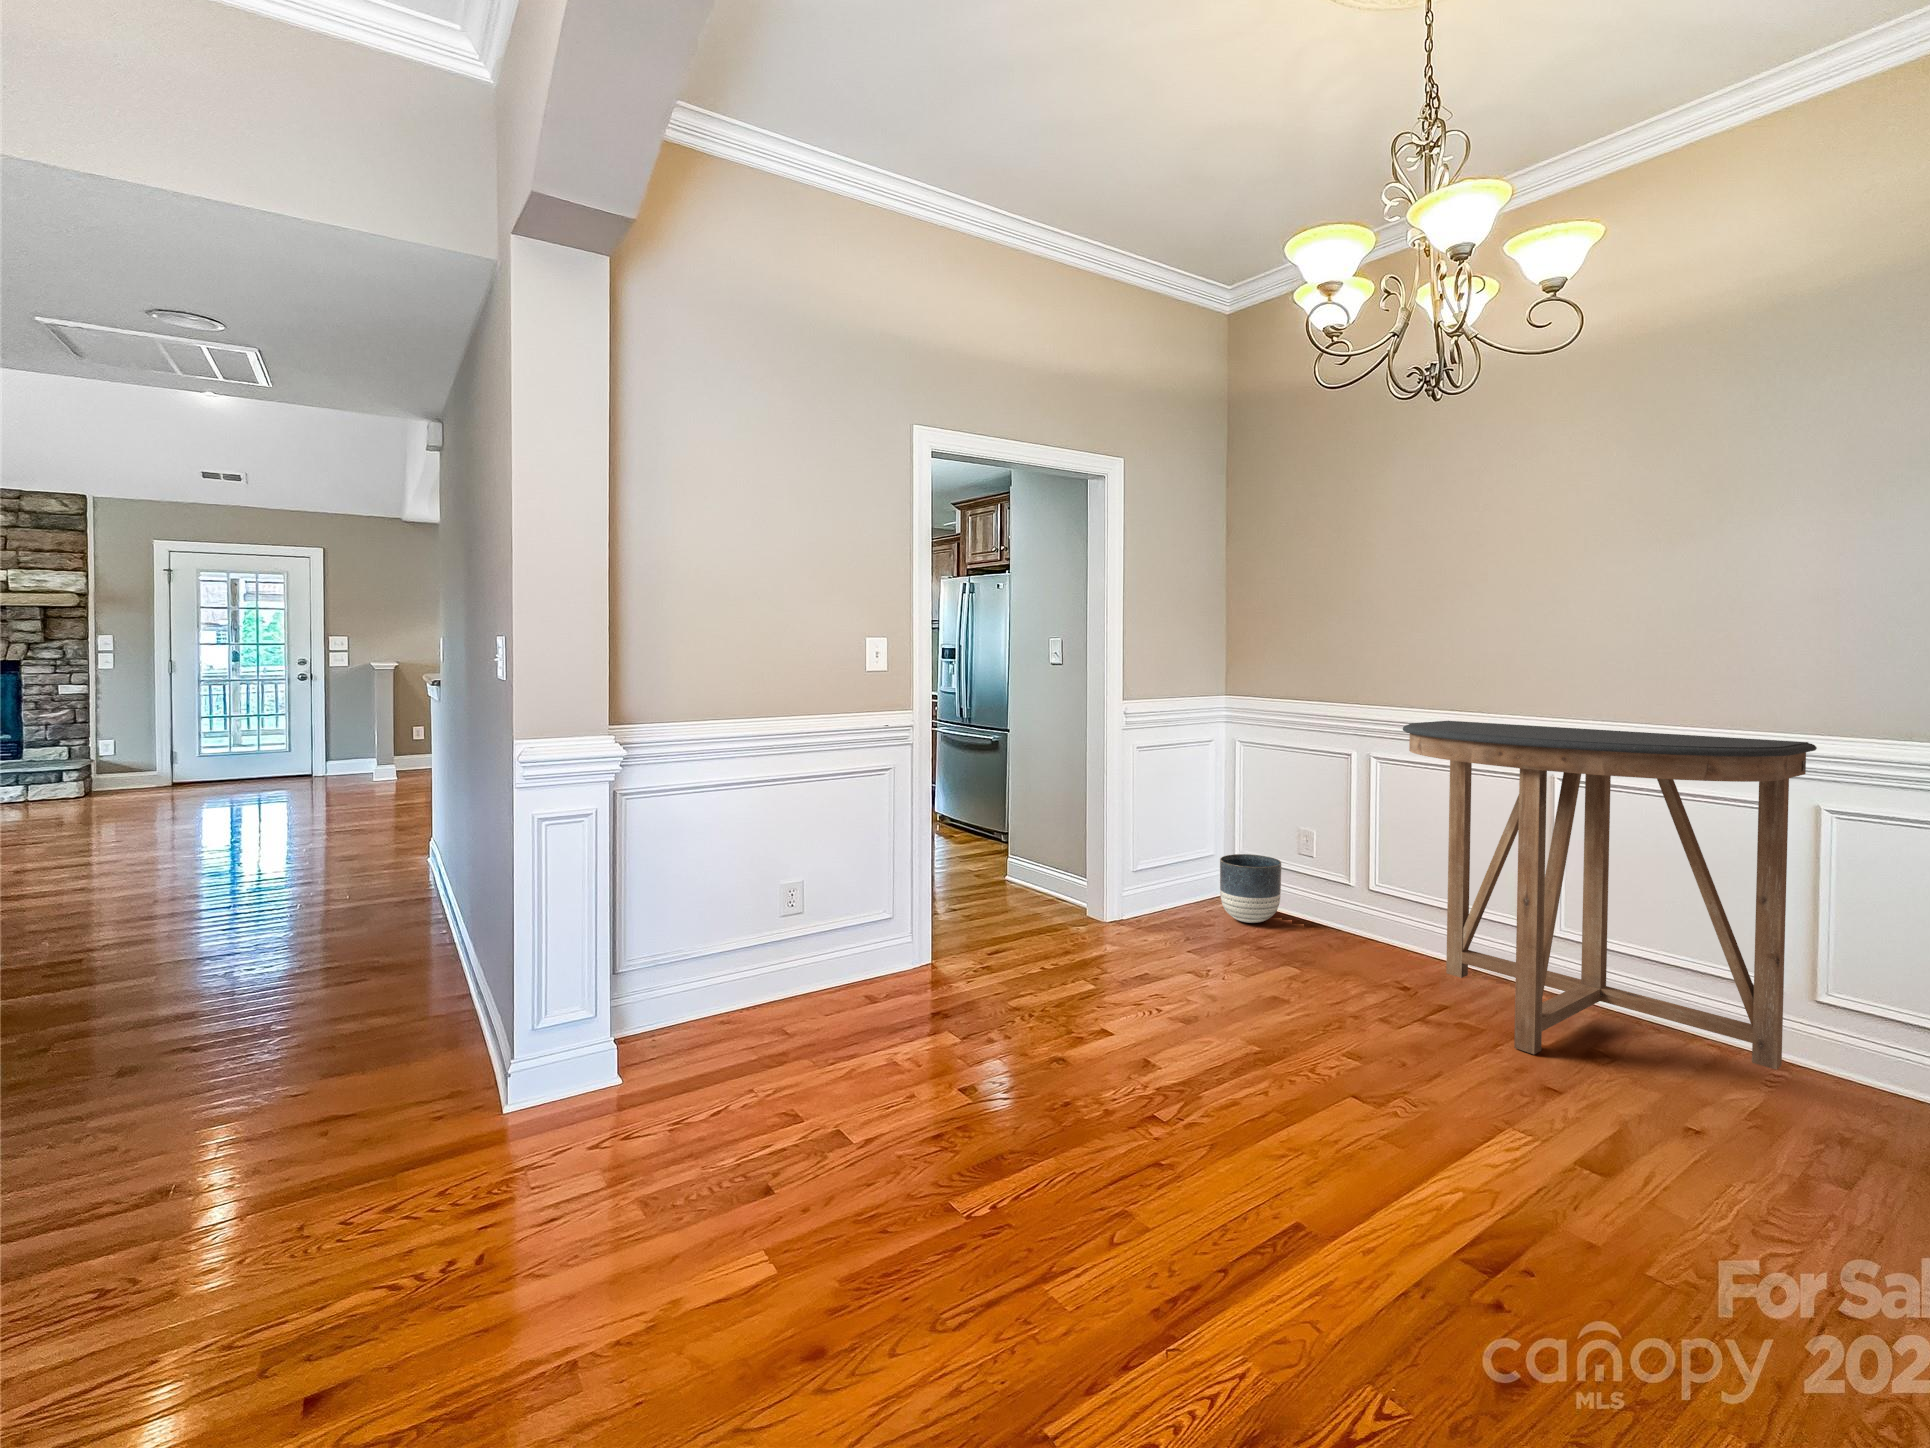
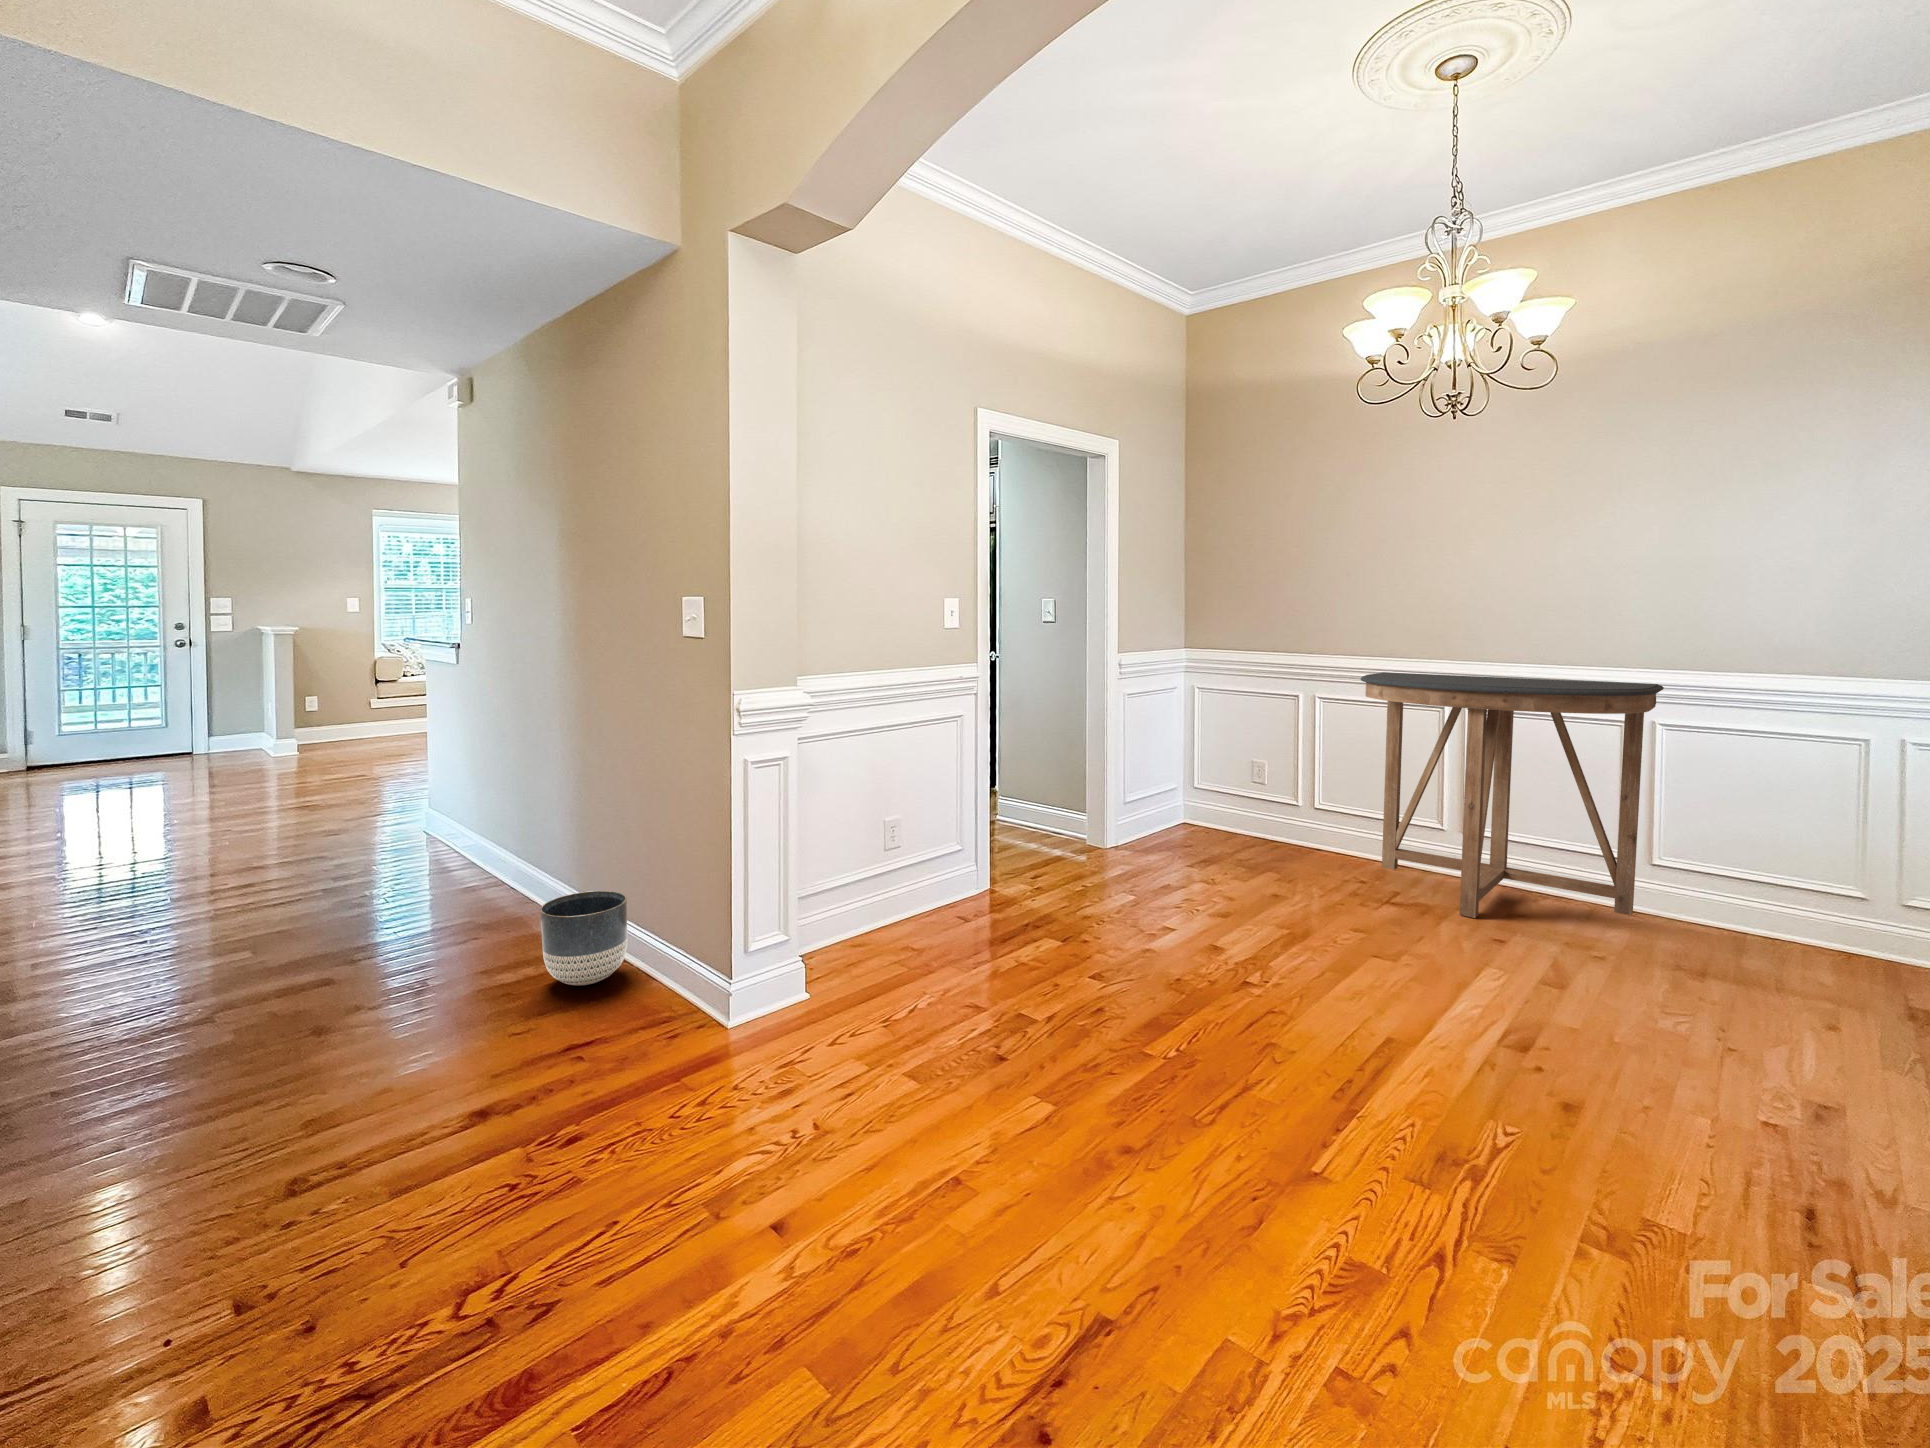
planter: present [1220,854,1281,923] -> present [540,891,627,985]

